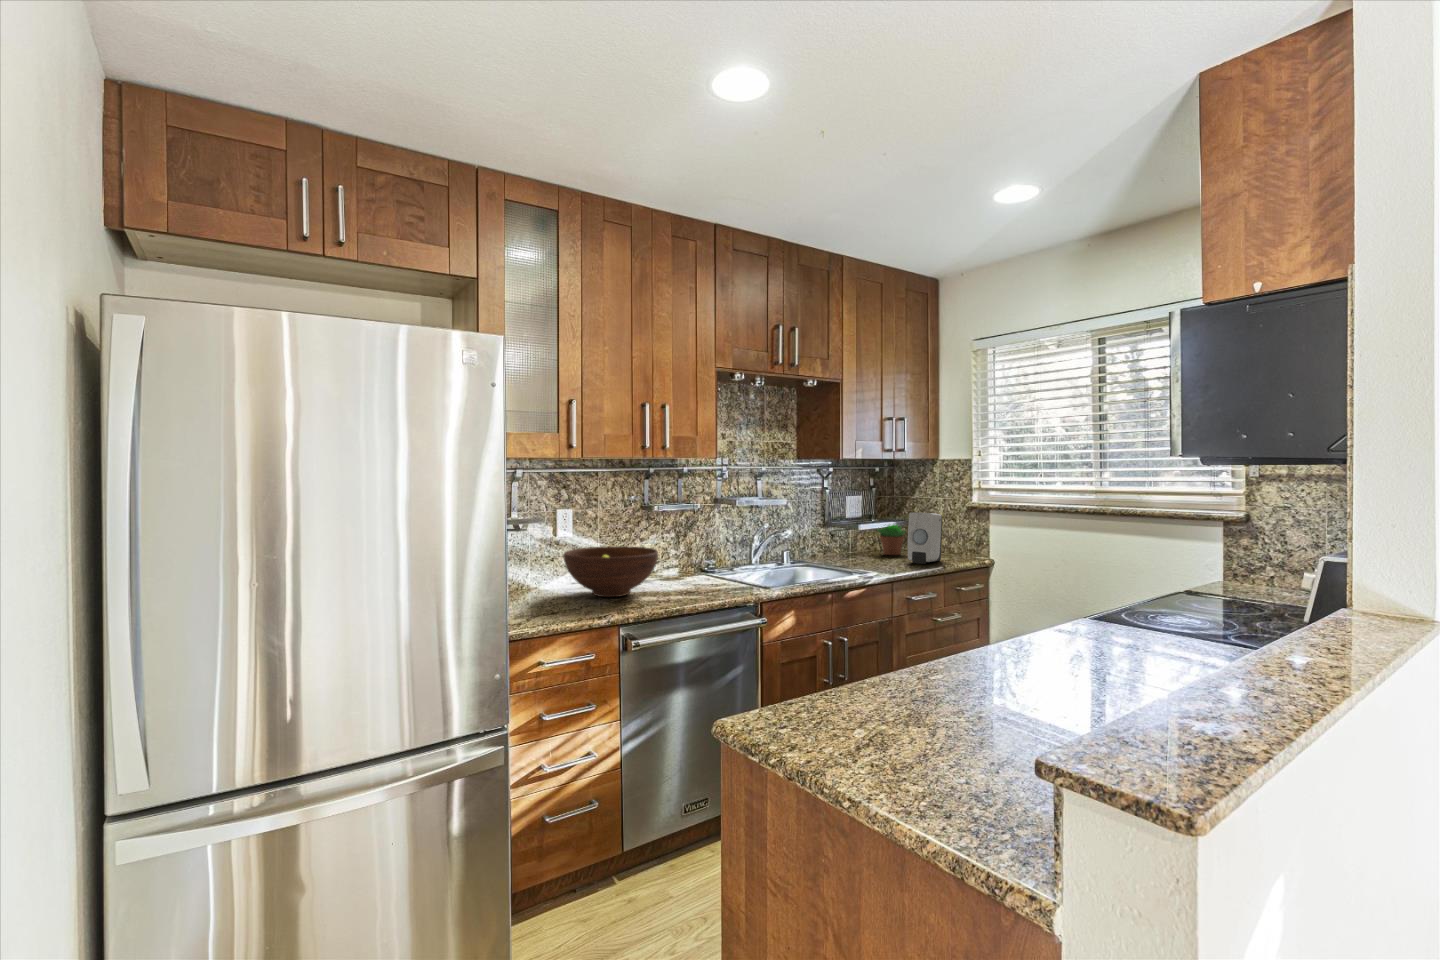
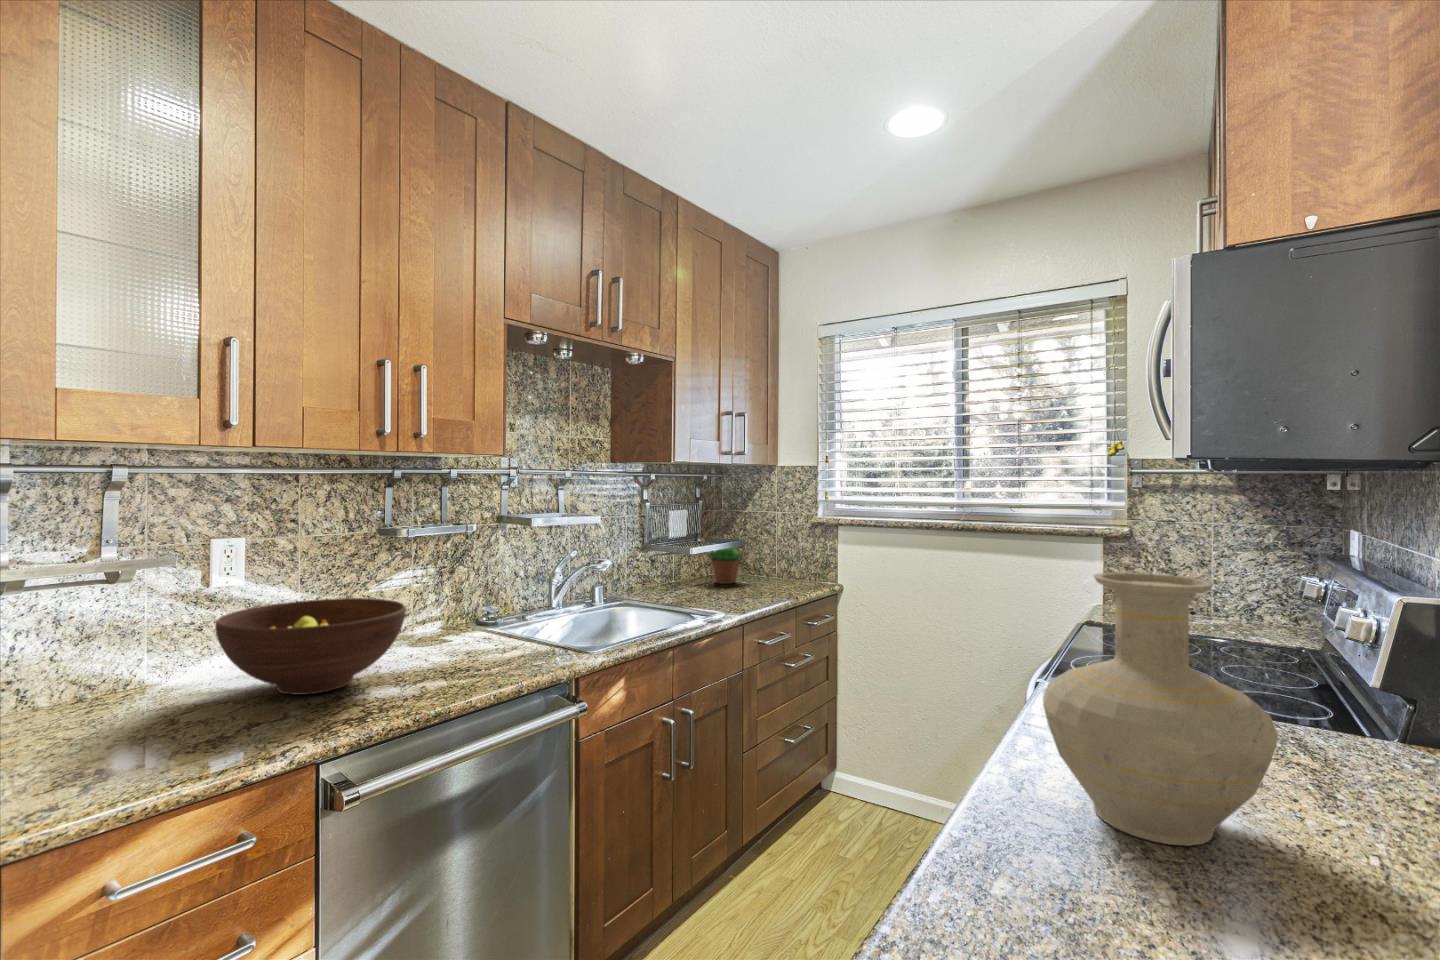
soap dispenser: present [908,512,942,564] -> none [752,531,790,596]
vase: none [994,530,1124,681] -> present [1043,573,1278,846]

